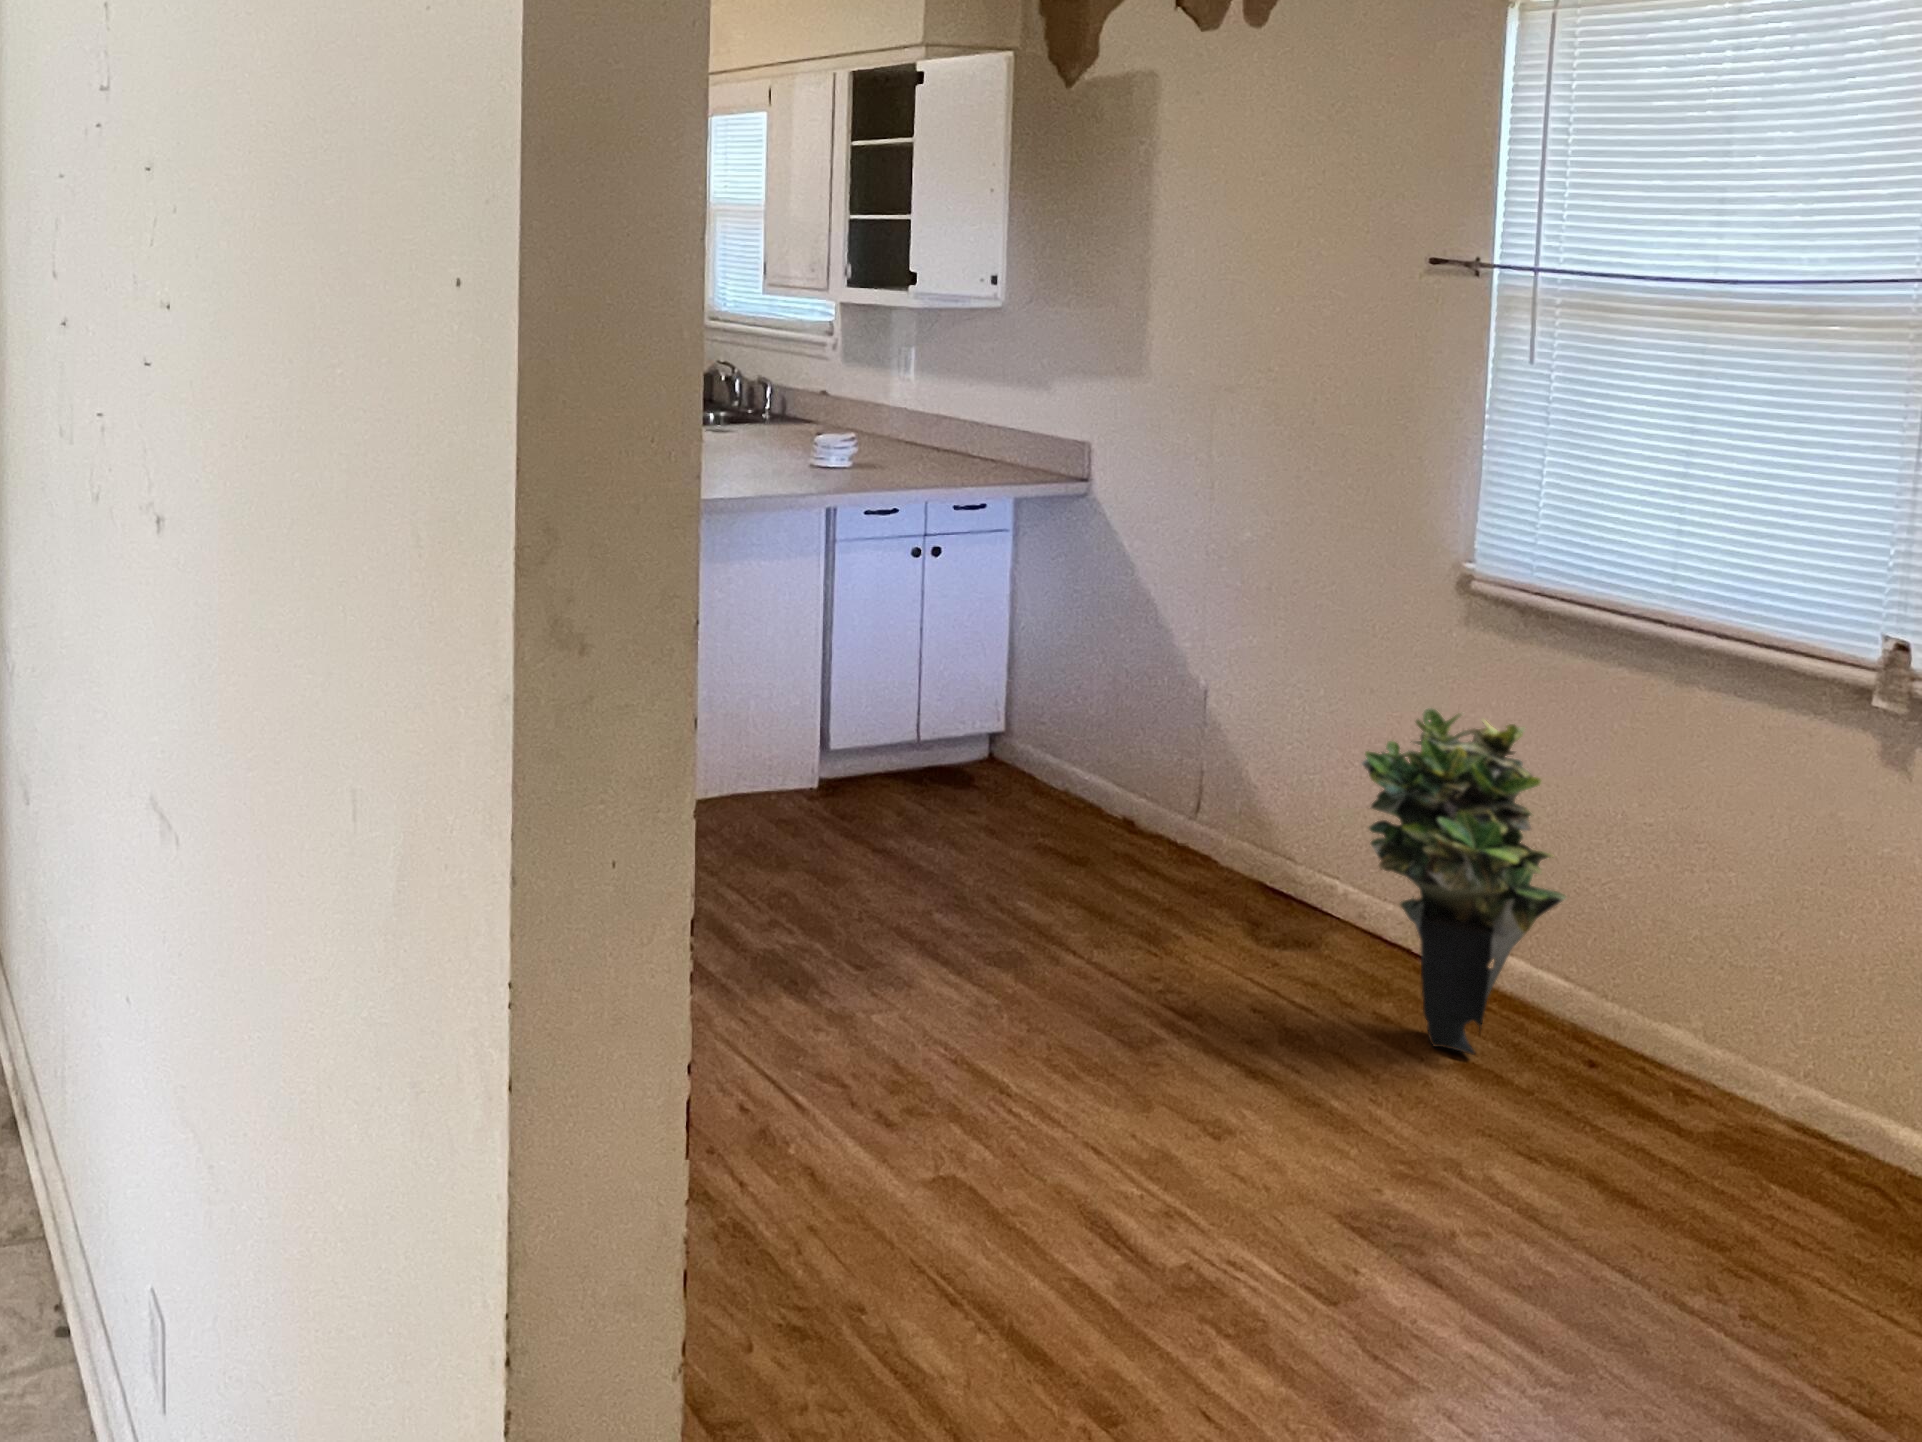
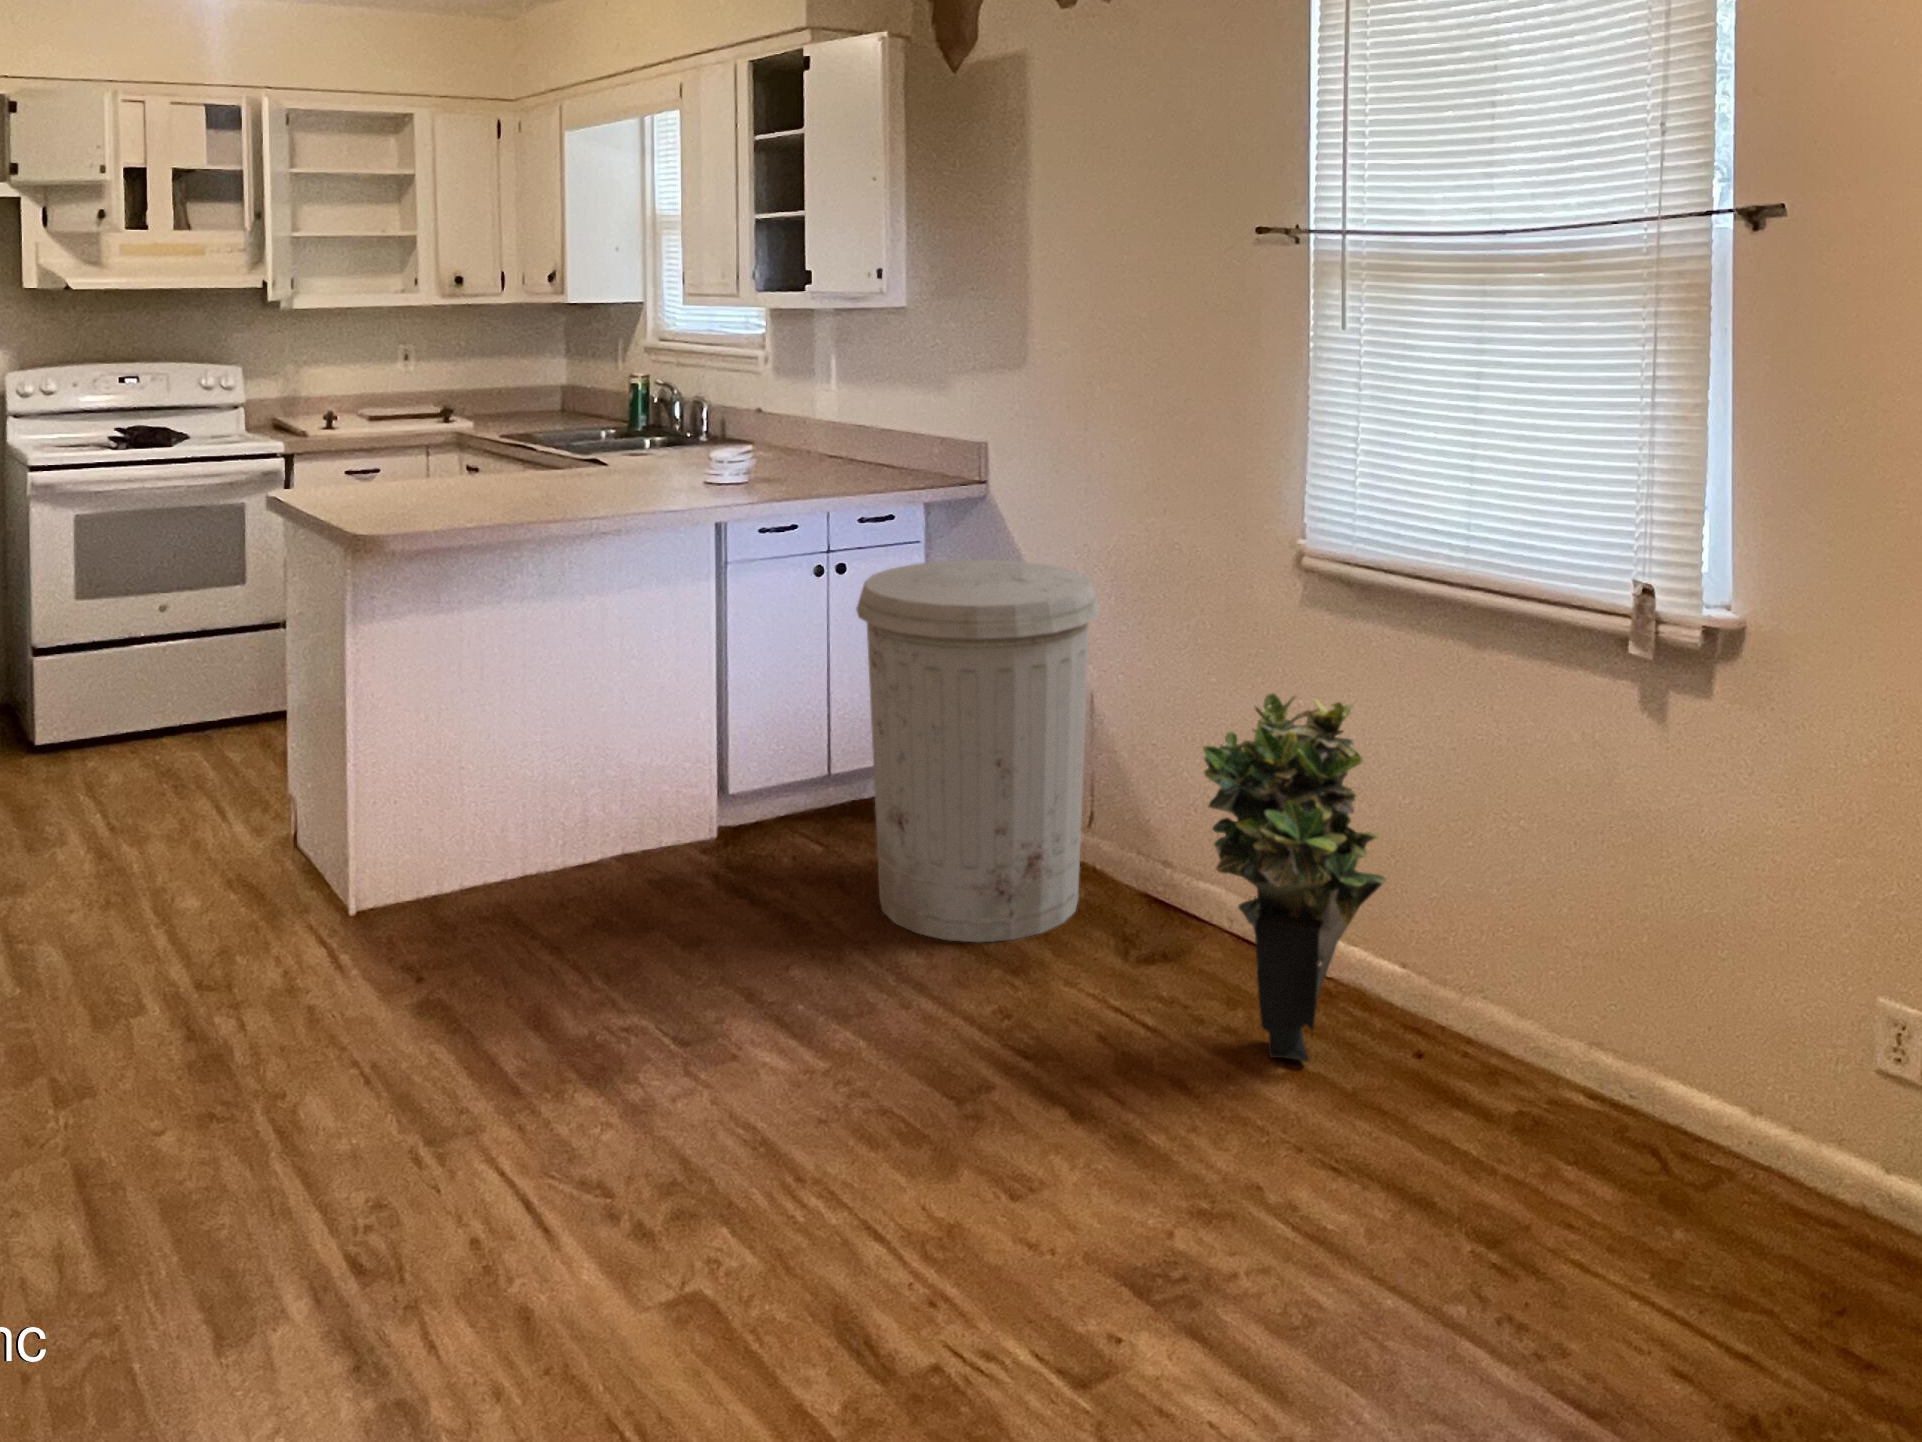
trash can: none [980,553,1227,908] -> present [856,560,1099,943]

